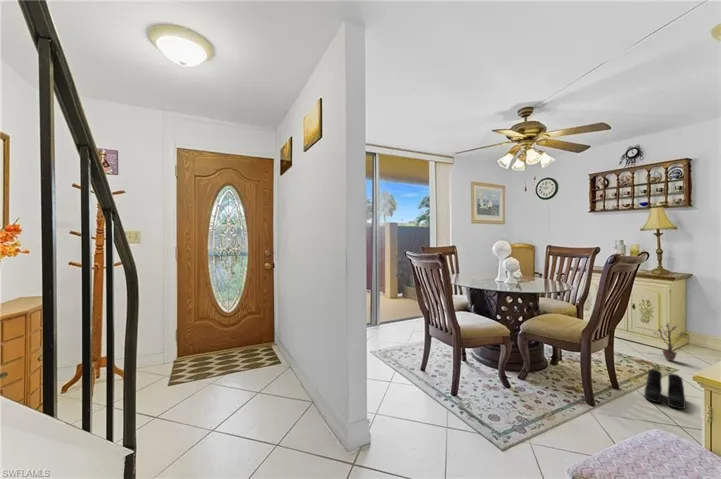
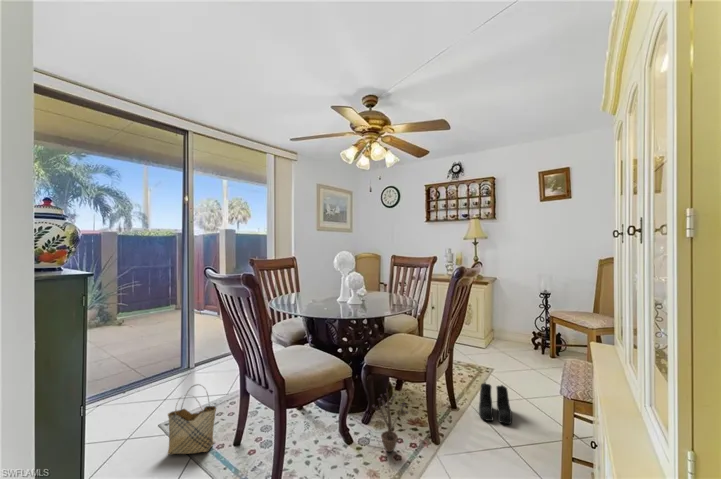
decorative plant: present [654,324,687,361] -> present [367,391,408,452]
woven basket: none [380,327,409,370] -> present [168,384,216,454]

